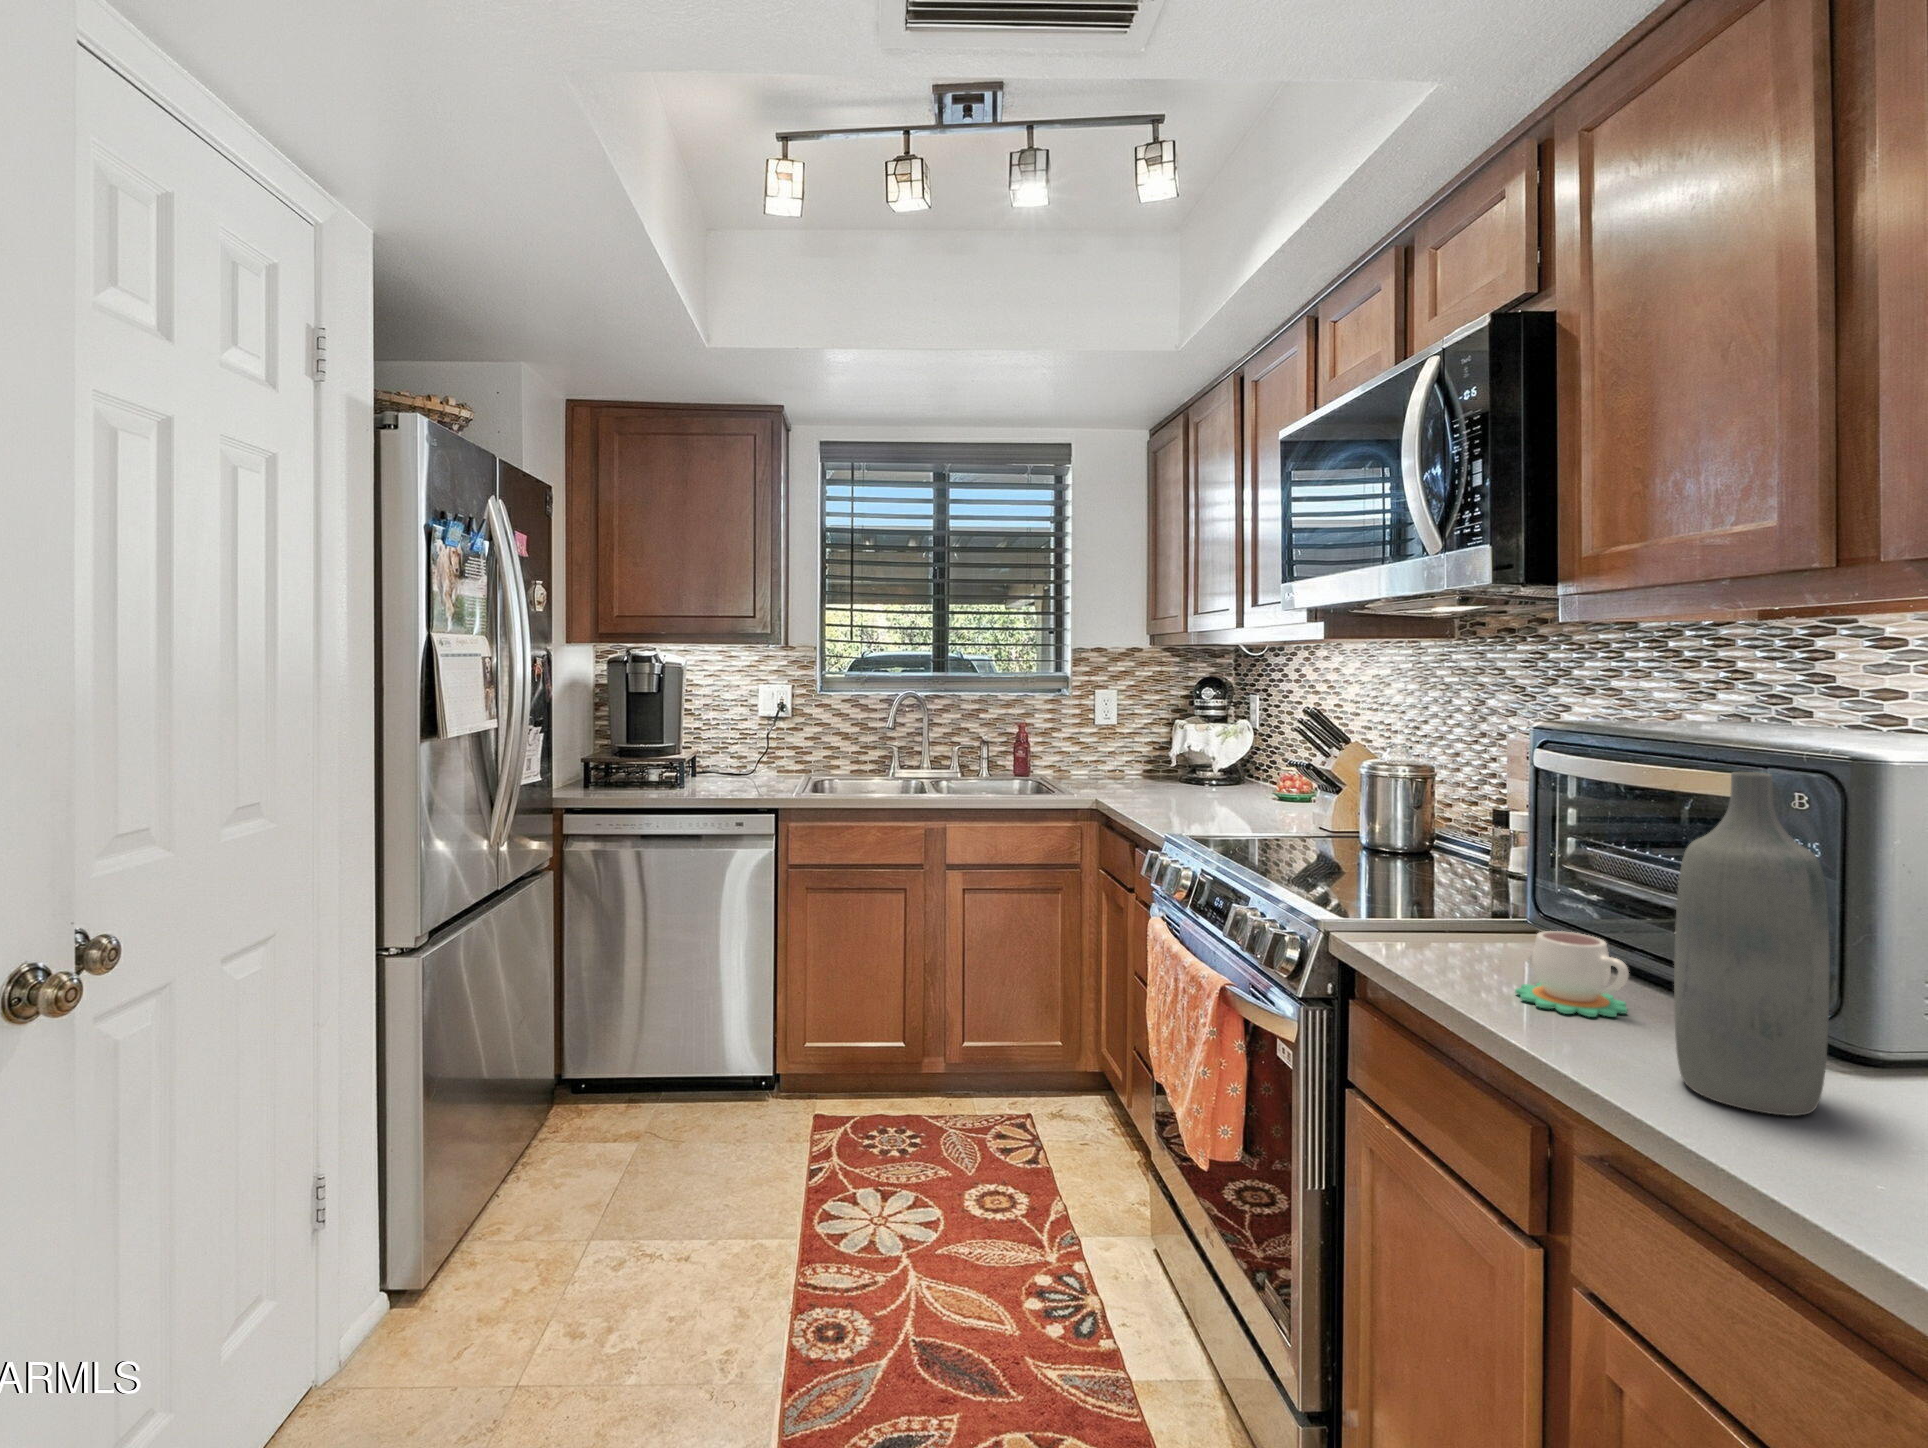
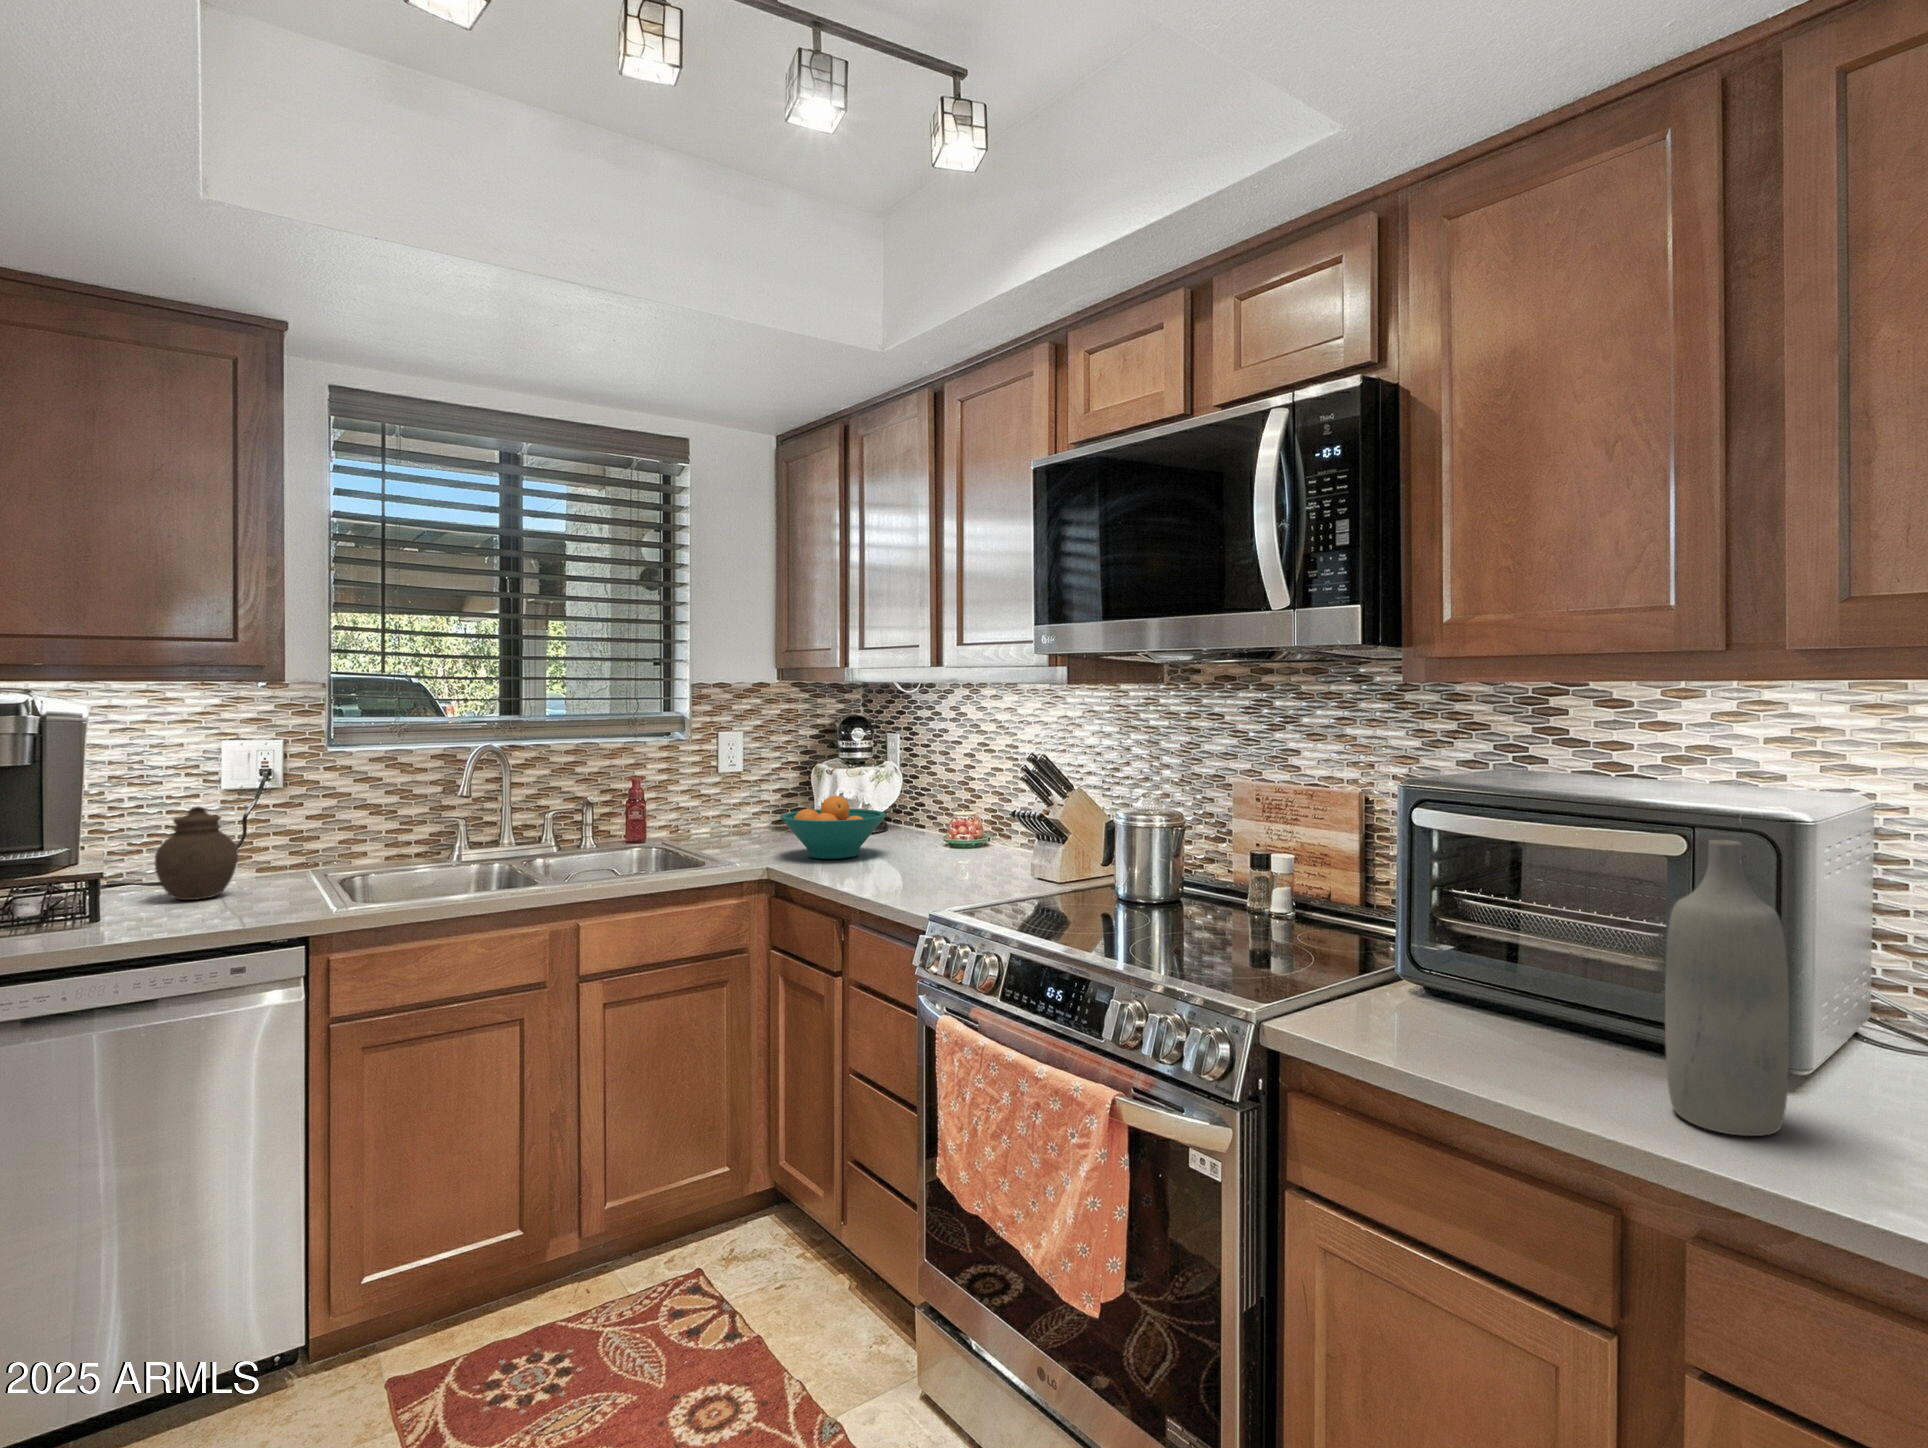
jar: none [717,725,760,784] -> present [155,807,238,900]
fruit bowl: none [1118,744,1211,798] -> present [781,796,886,859]
mug: present [1515,931,1629,1017] -> none [1456,986,1559,1067]

